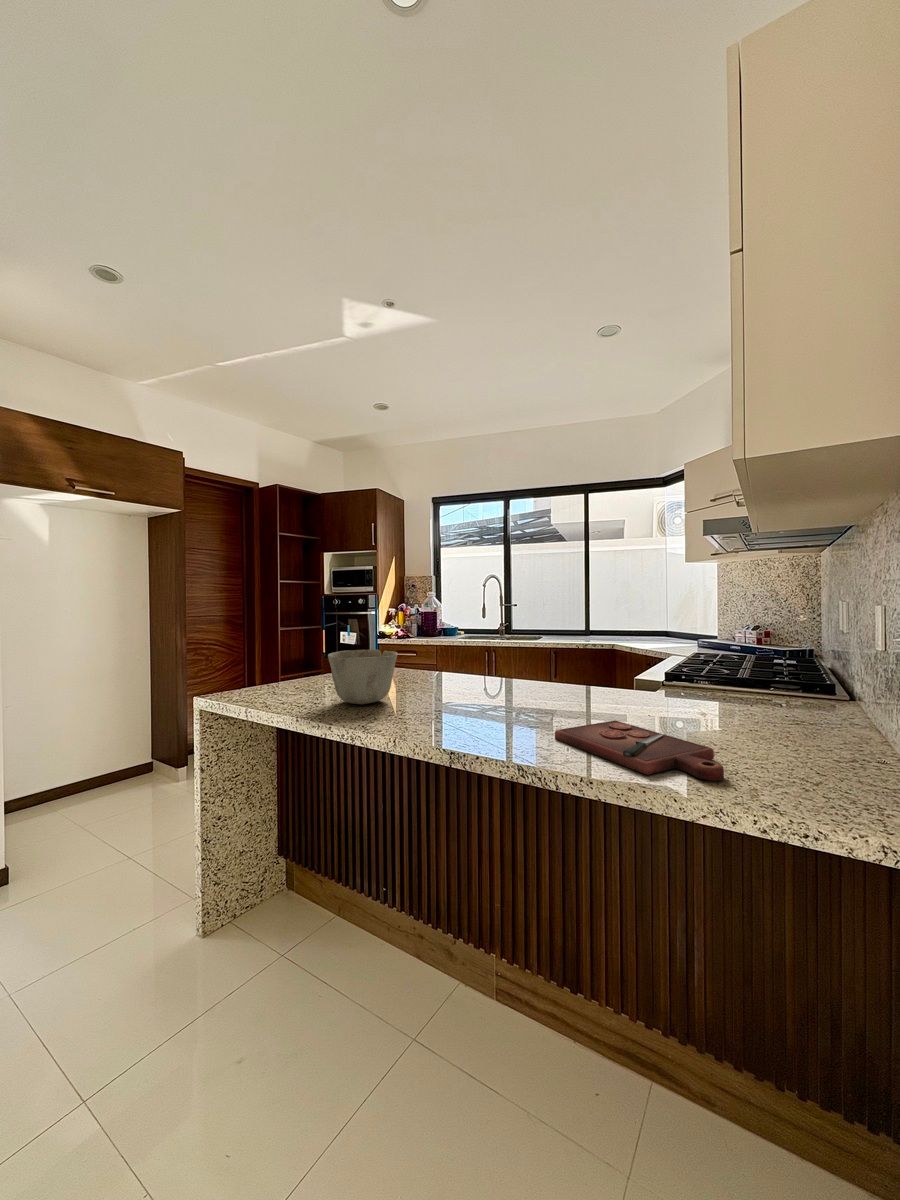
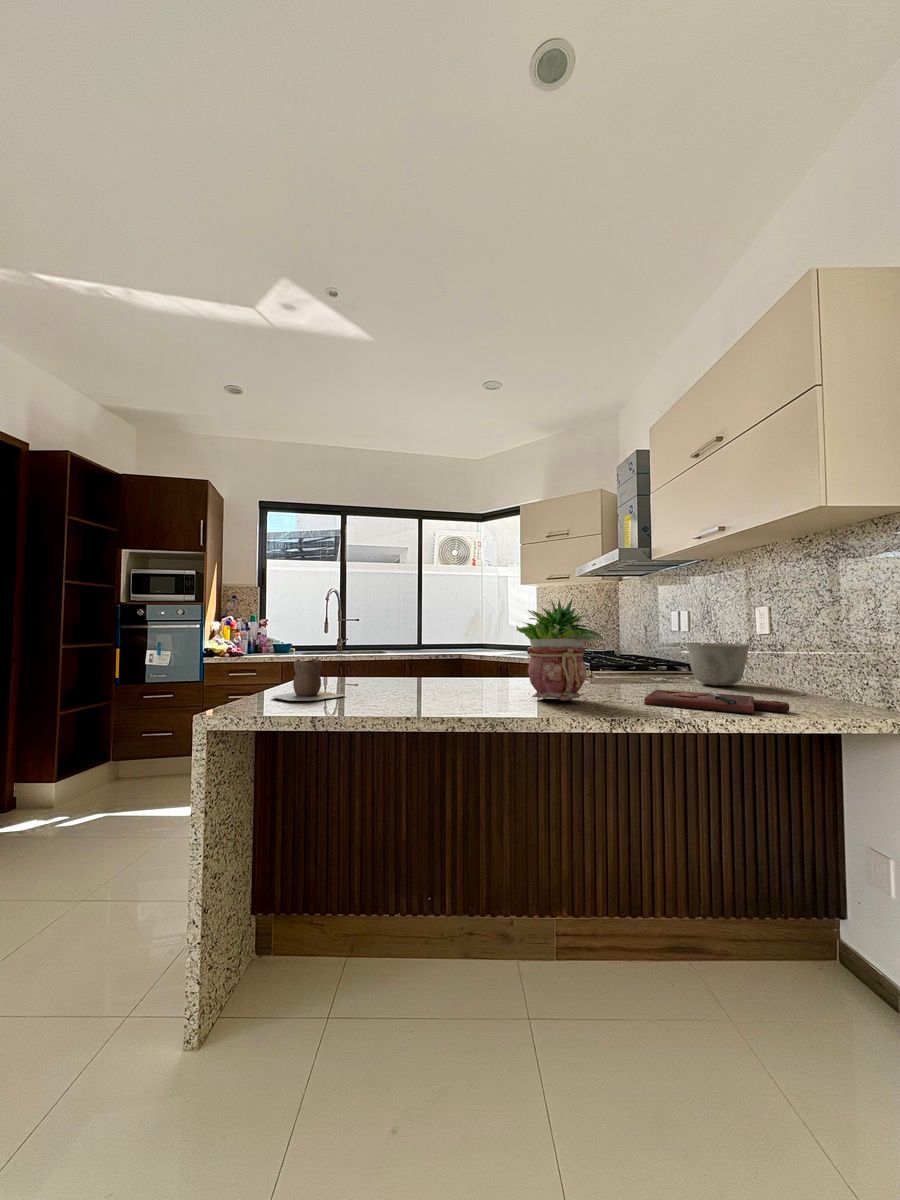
potted plant: none [423,605,518,723] -> present [516,599,602,701]
ceramic bowl: present [328,650,398,704] -> present [687,643,749,686]
vase: none [255,659,311,697] -> present [272,659,345,701]

